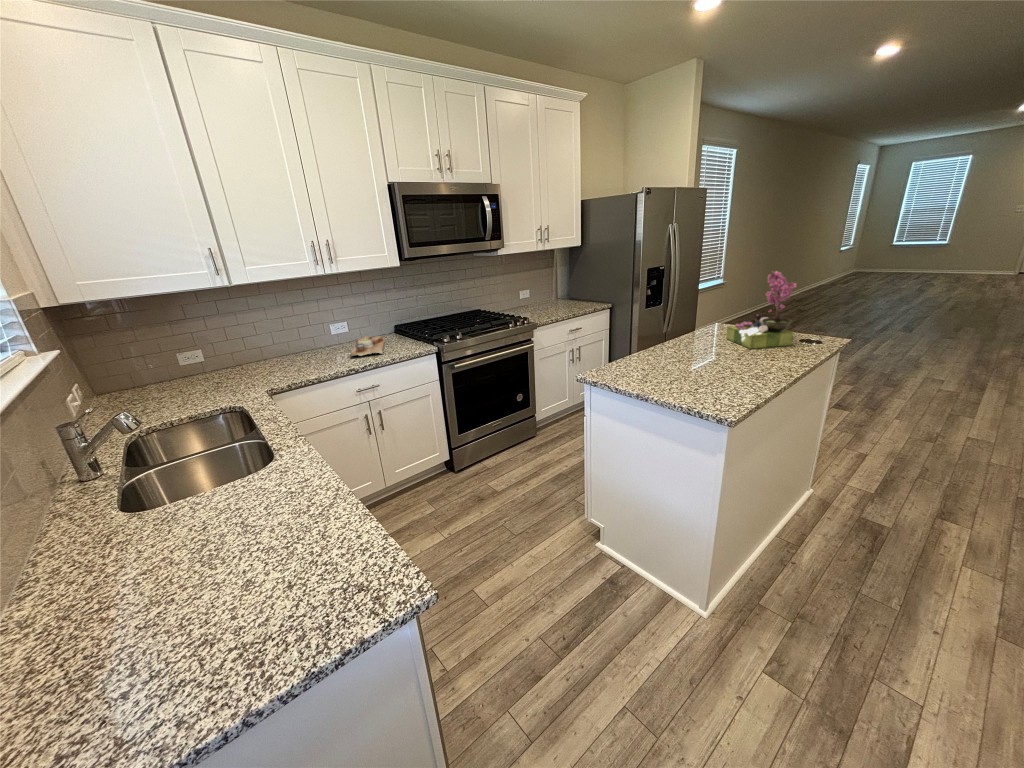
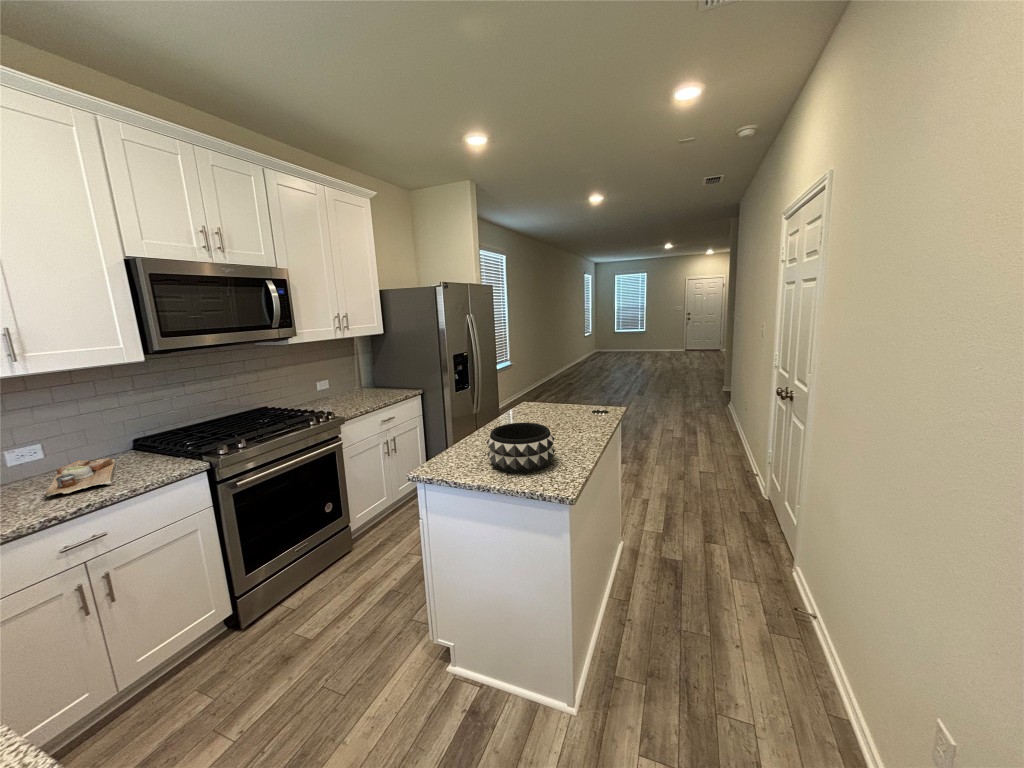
flower arrangement: present [726,271,796,349] -> none [537,354,589,424]
decorative bowl: none [654,341,731,390] -> present [486,423,555,473]

